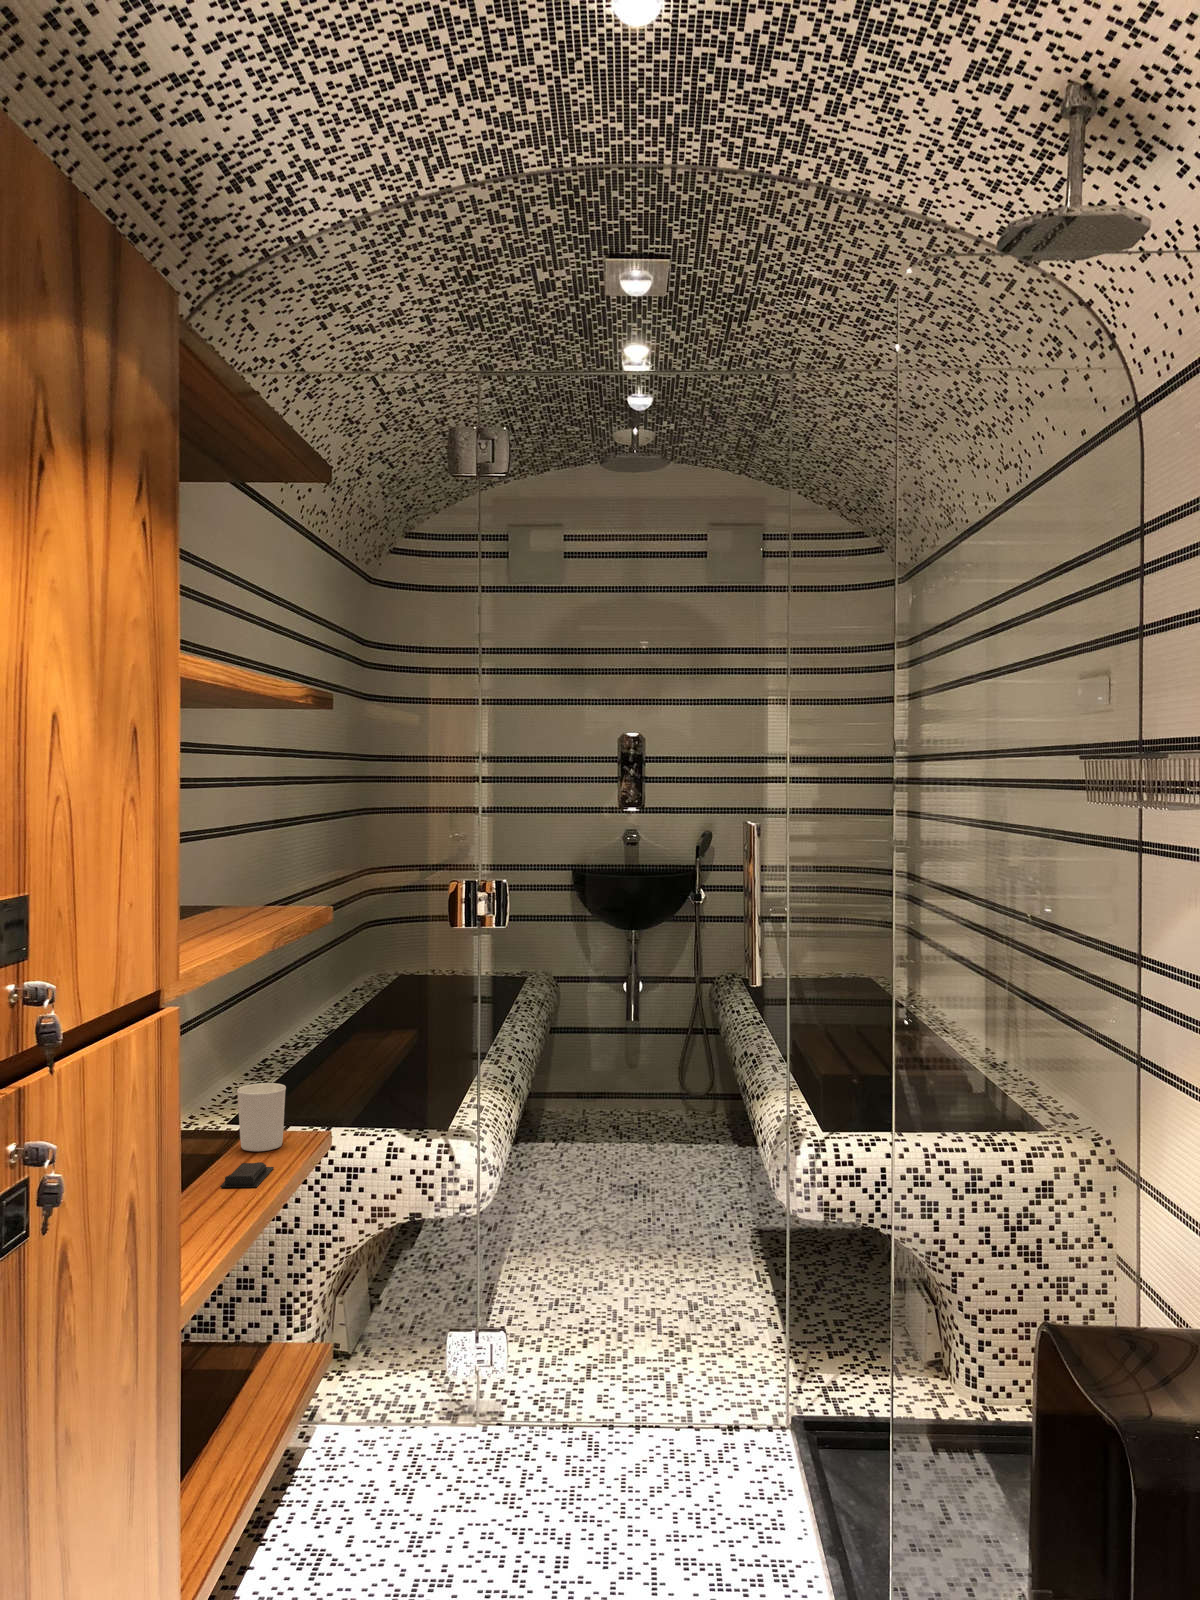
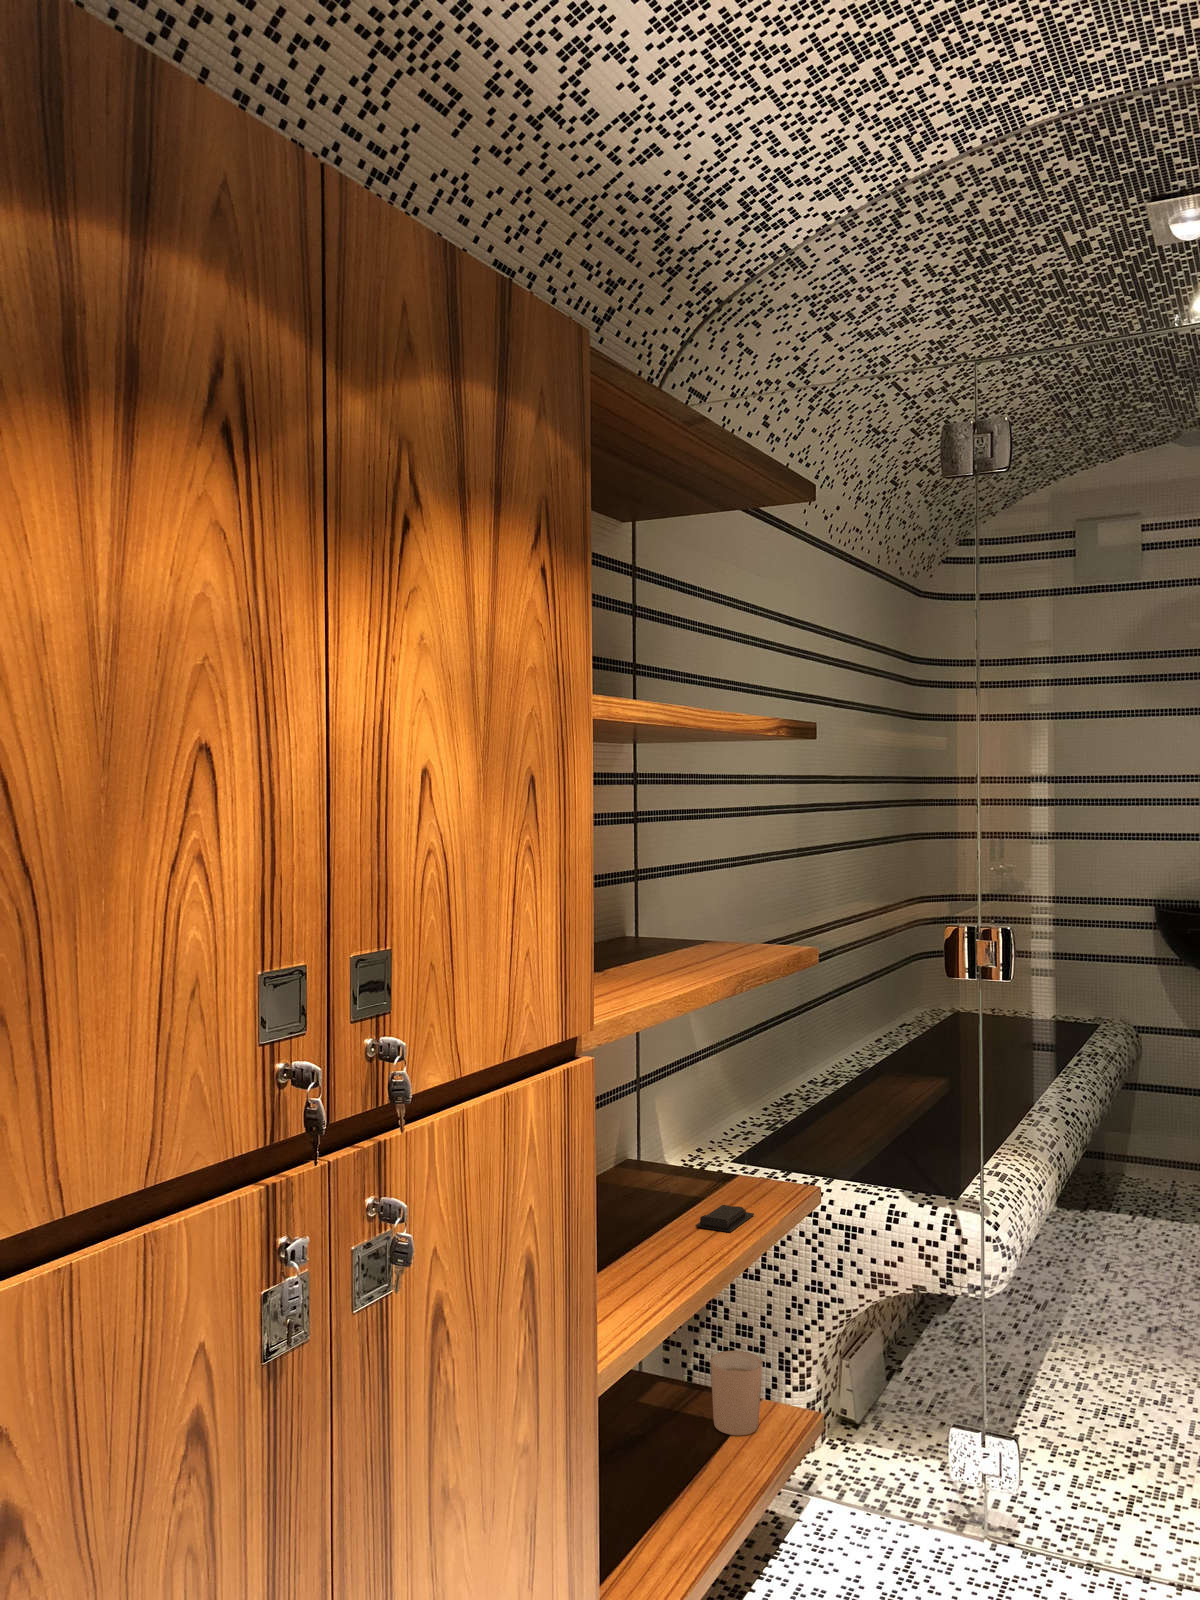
candle holder: present [237,1083,286,1151] -> present [710,1351,763,1435]

